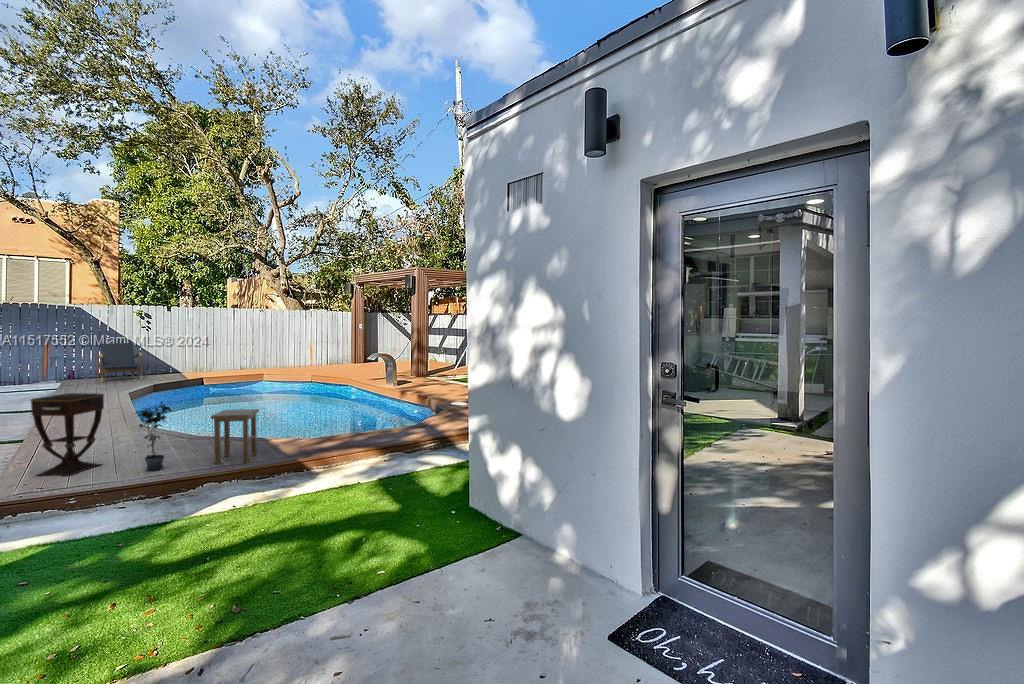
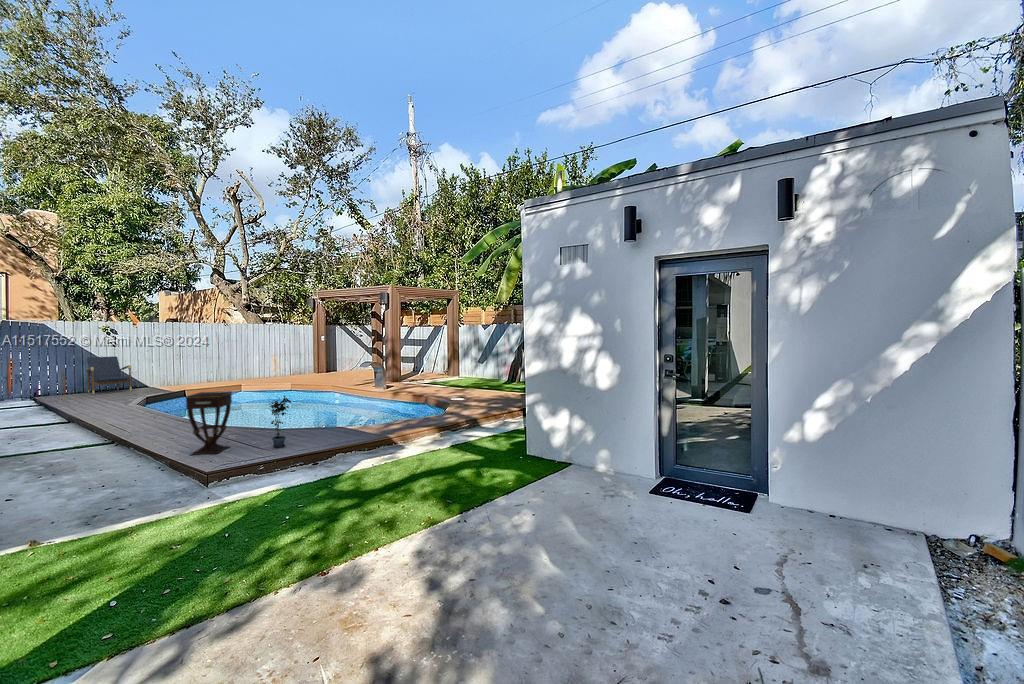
stool: present [211,409,259,464] -> none [318,401,346,442]

